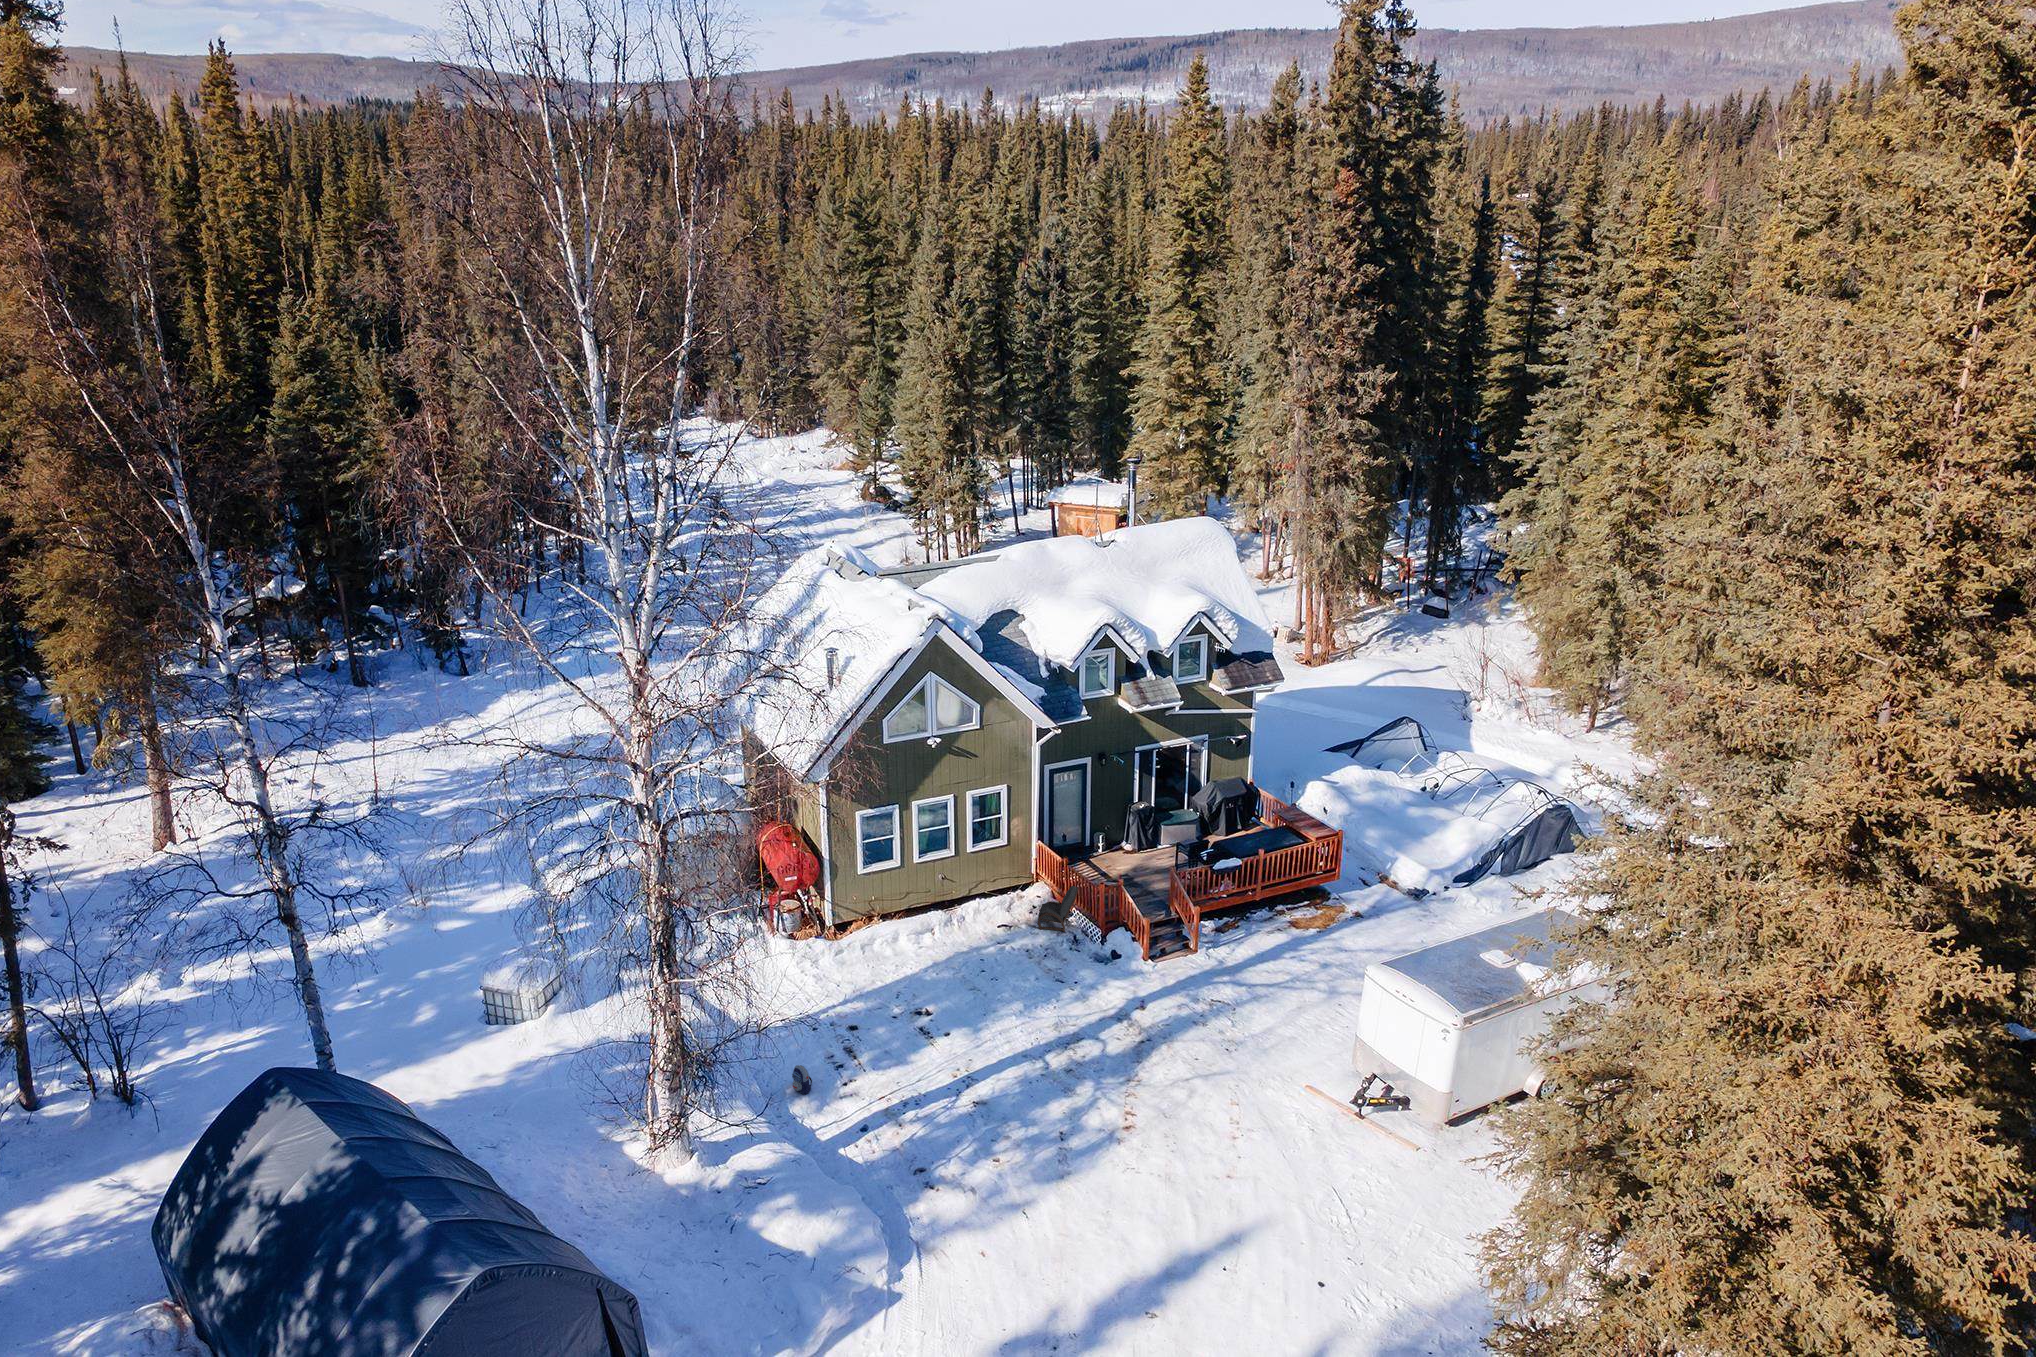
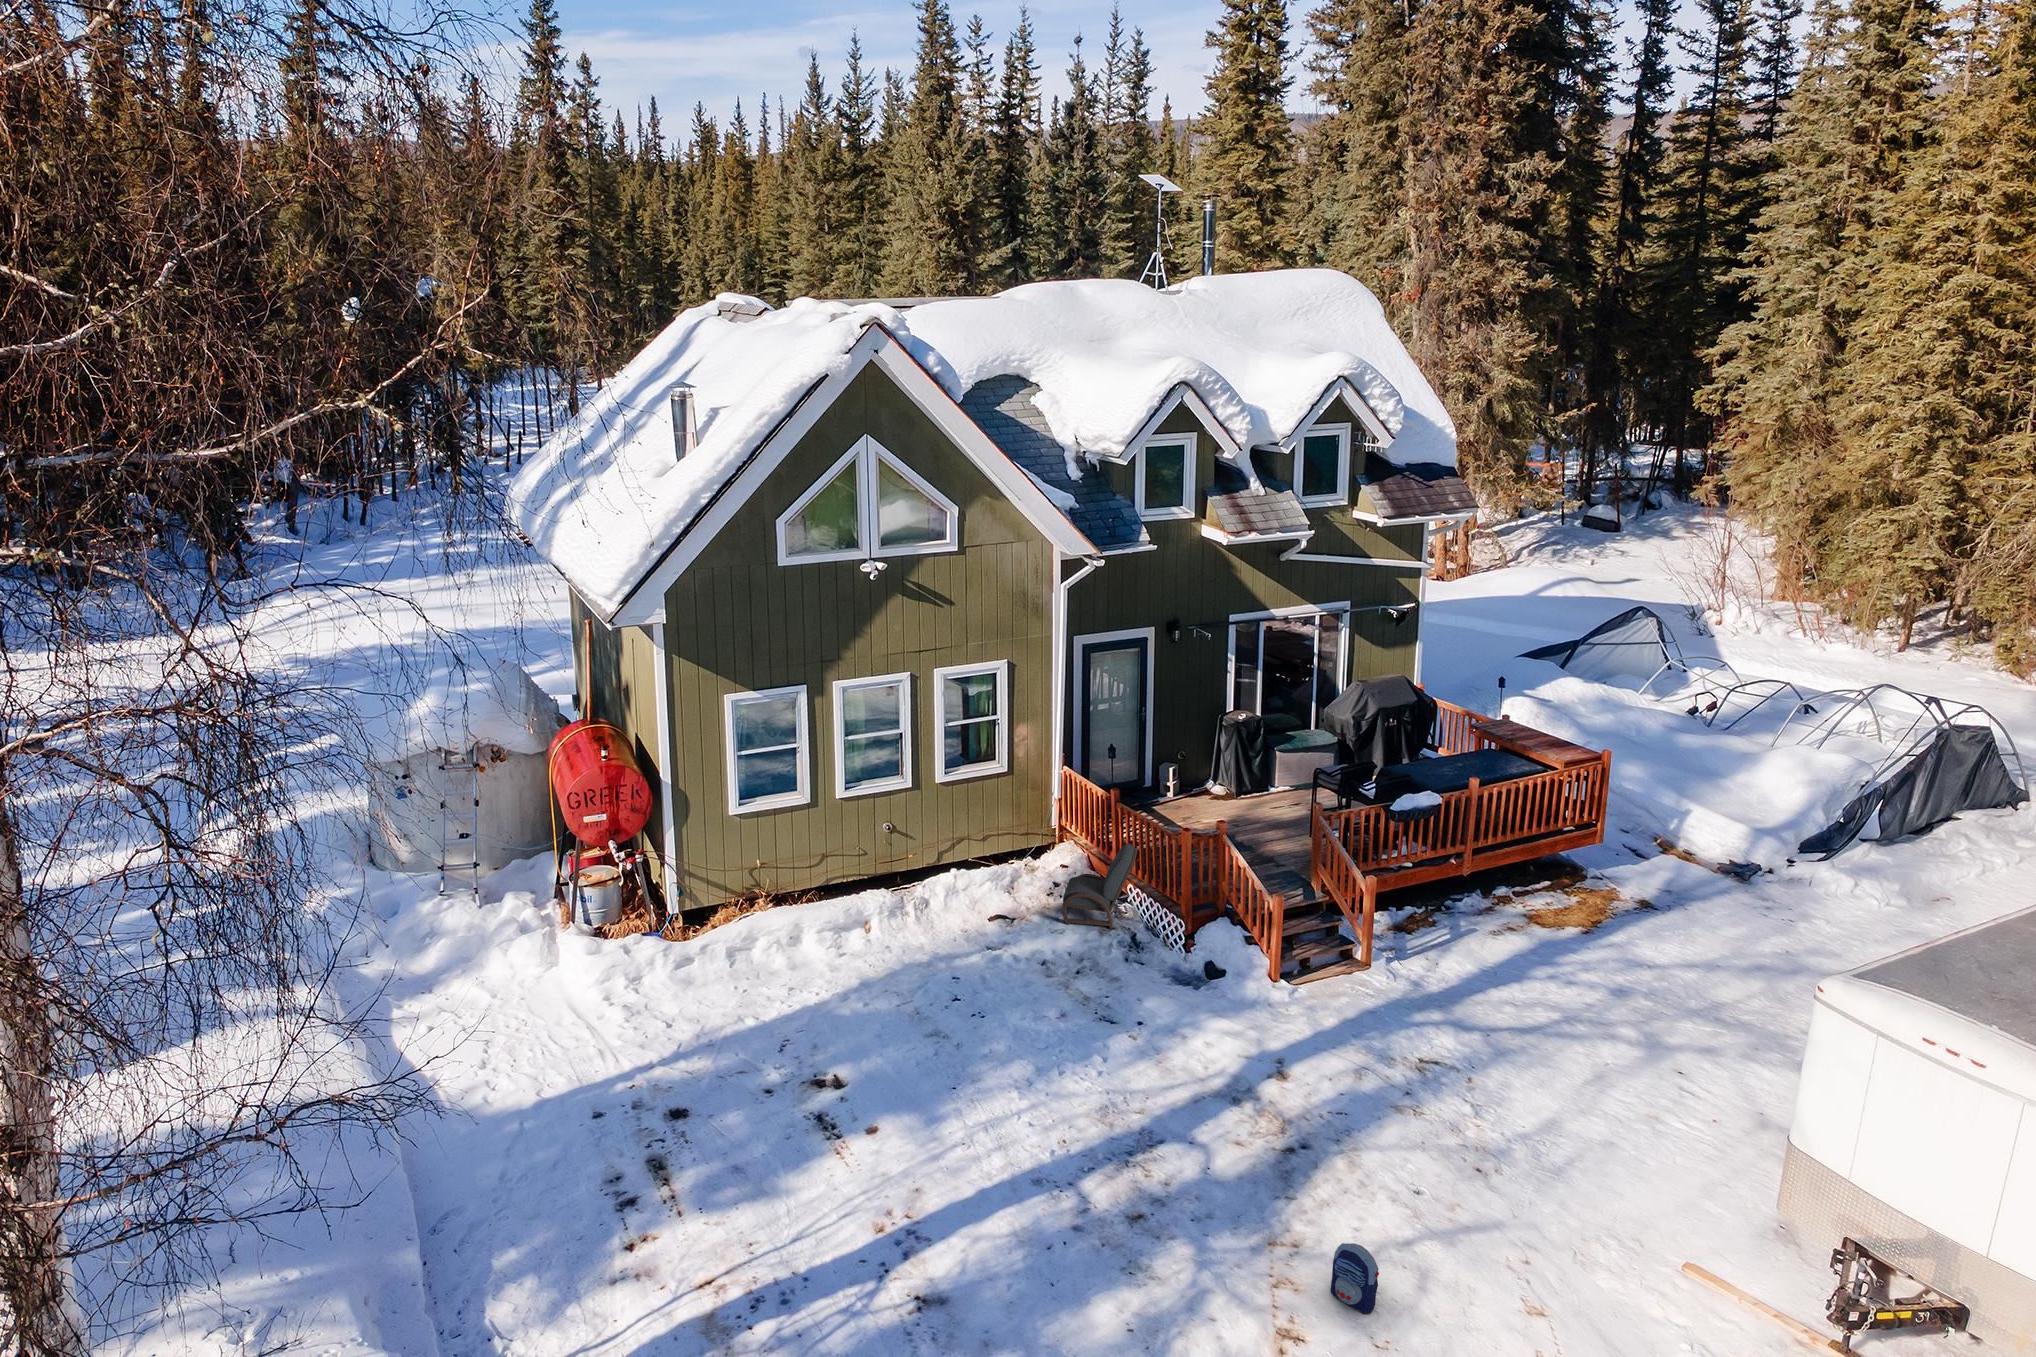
backpack: present [792,1065,812,1094] -> present [1331,1243,1379,1314]

